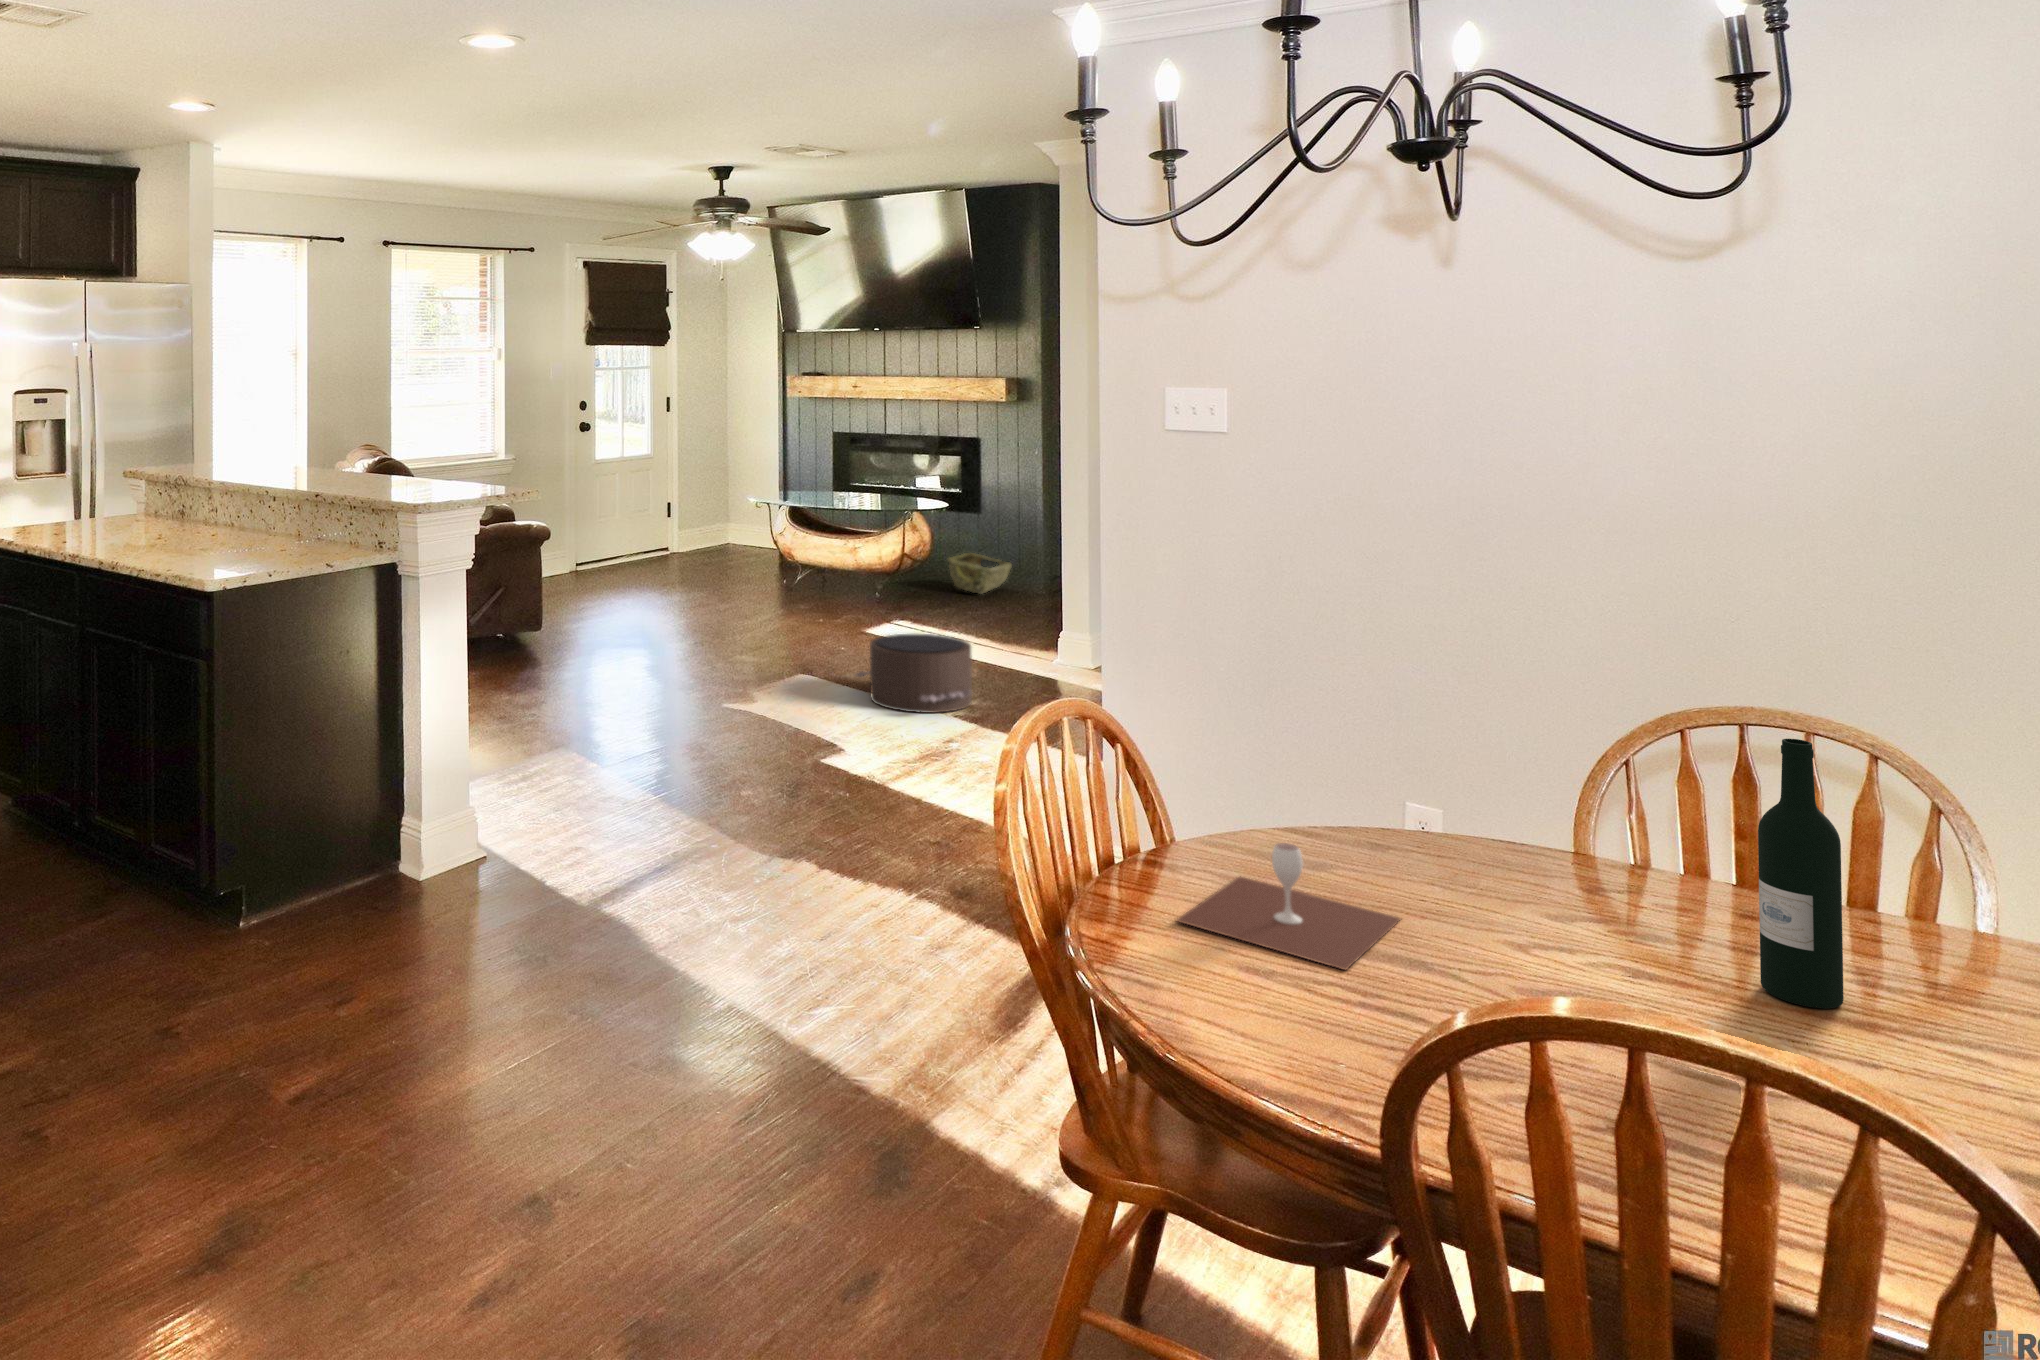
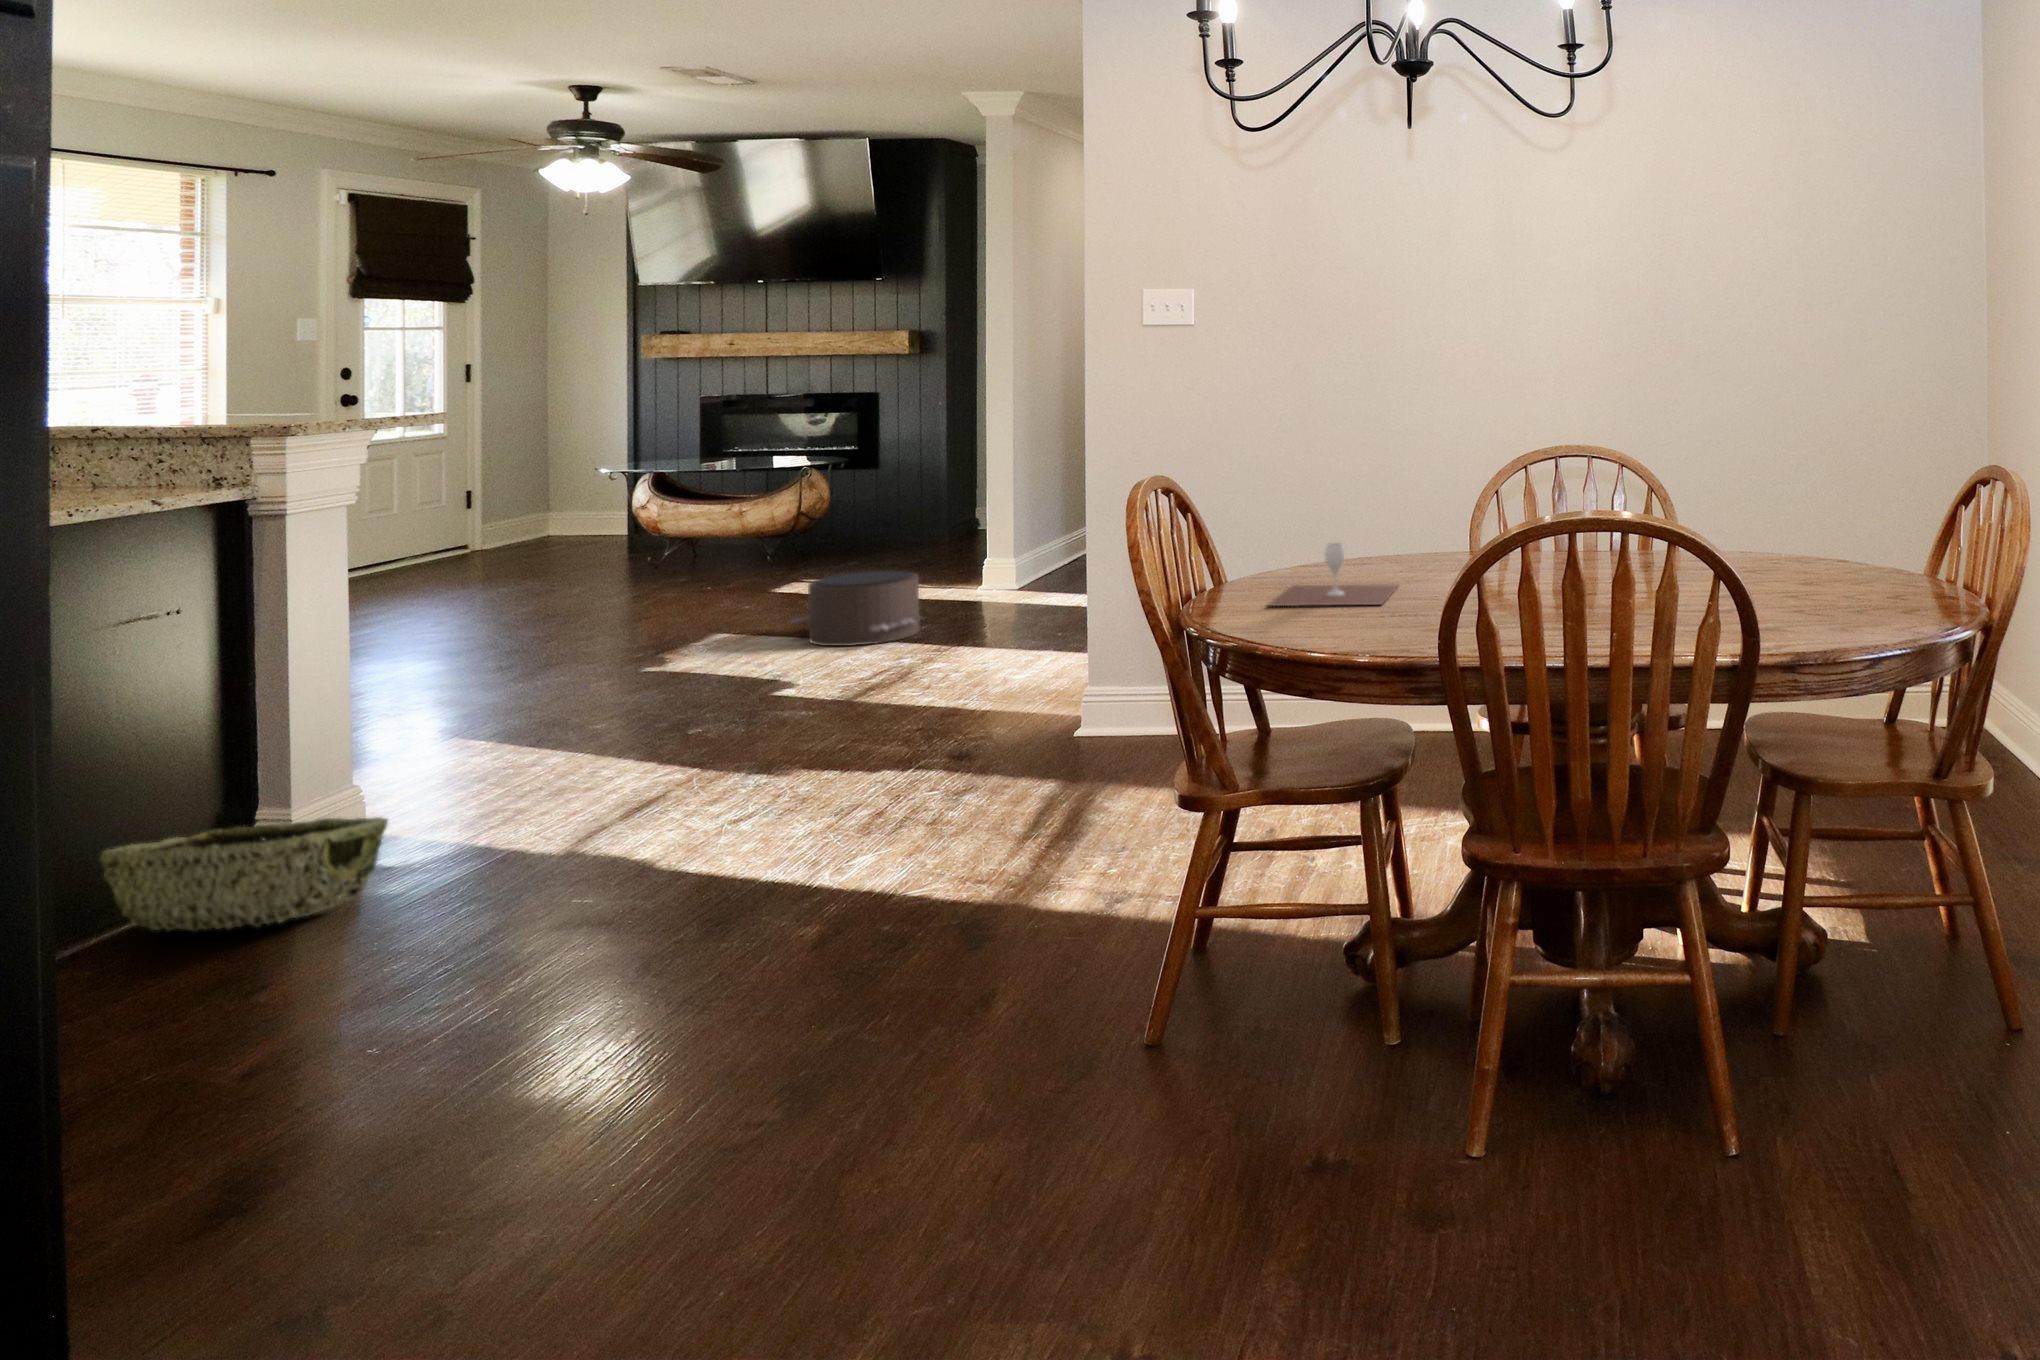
woven basket: present [948,553,1012,594] -> present [100,817,388,931]
wine bottle: present [1758,739,1844,1008] -> none [1585,428,1623,577]

